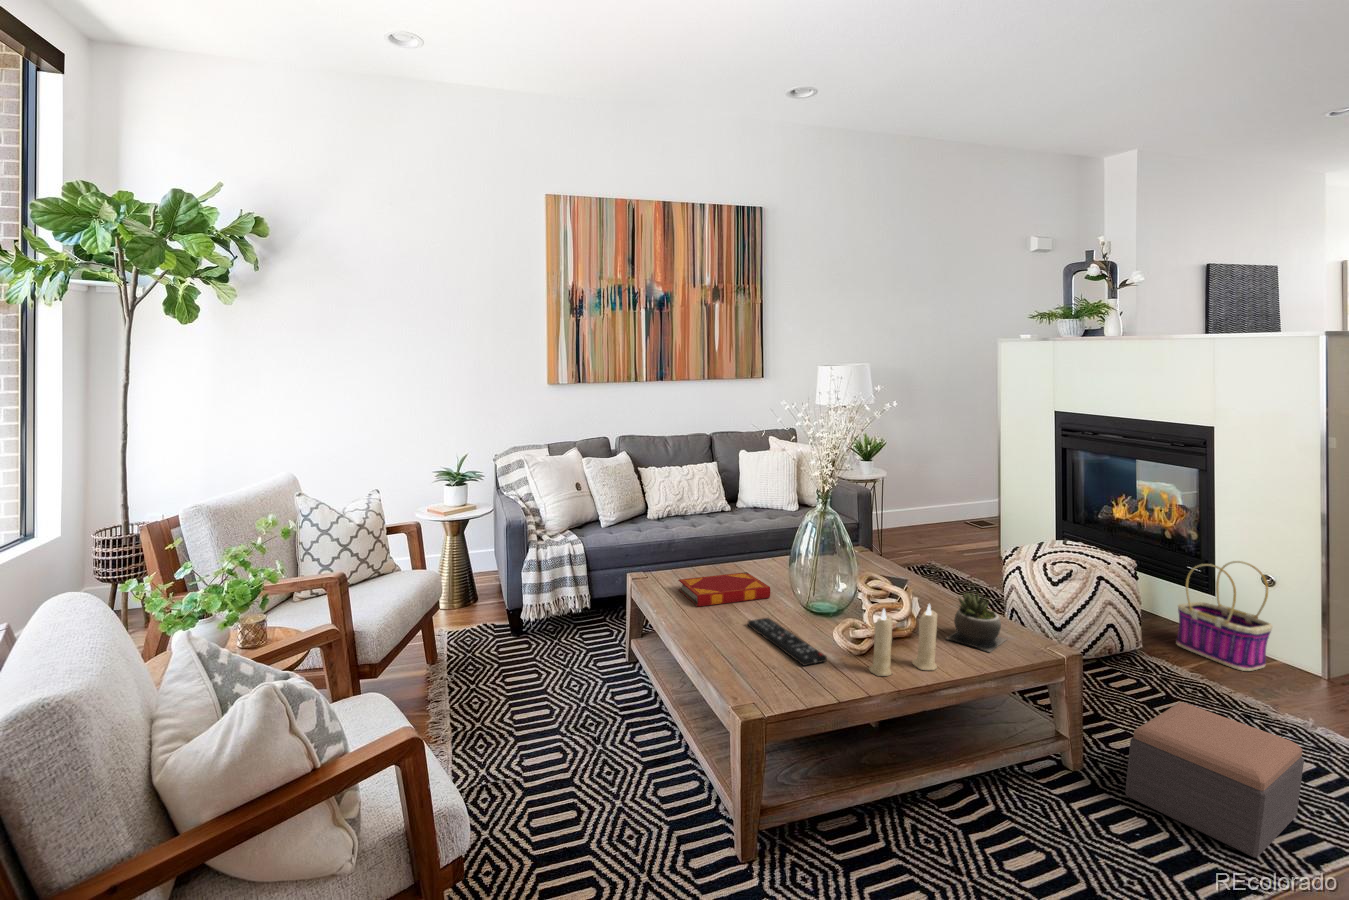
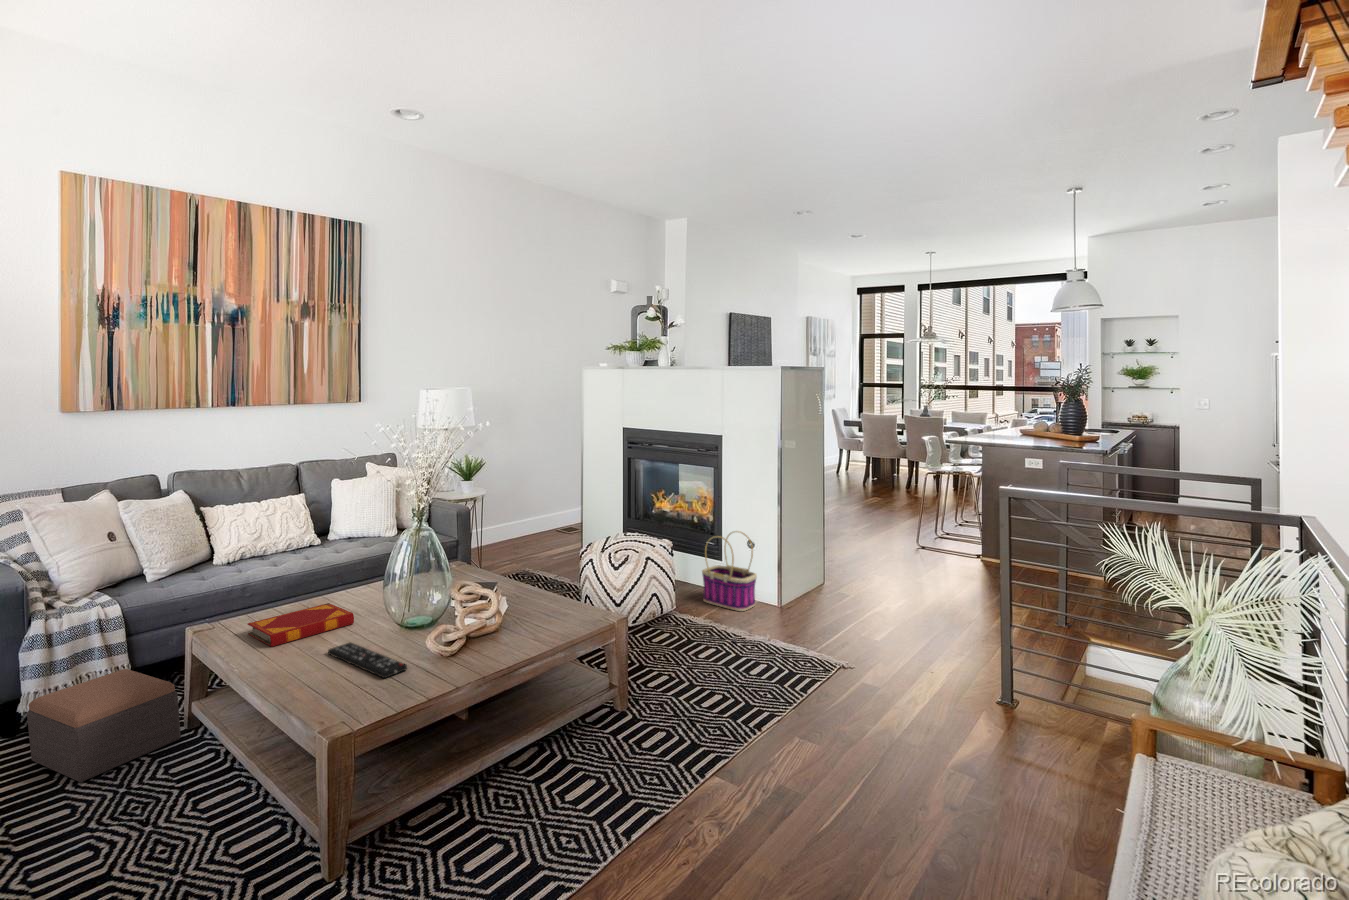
succulent plant: present [946,592,1006,652] -> none [516,583,567,632]
candle: present [869,604,937,676] -> none [446,596,507,671]
footstool: present [1125,703,1304,858] -> present [27,669,181,782]

